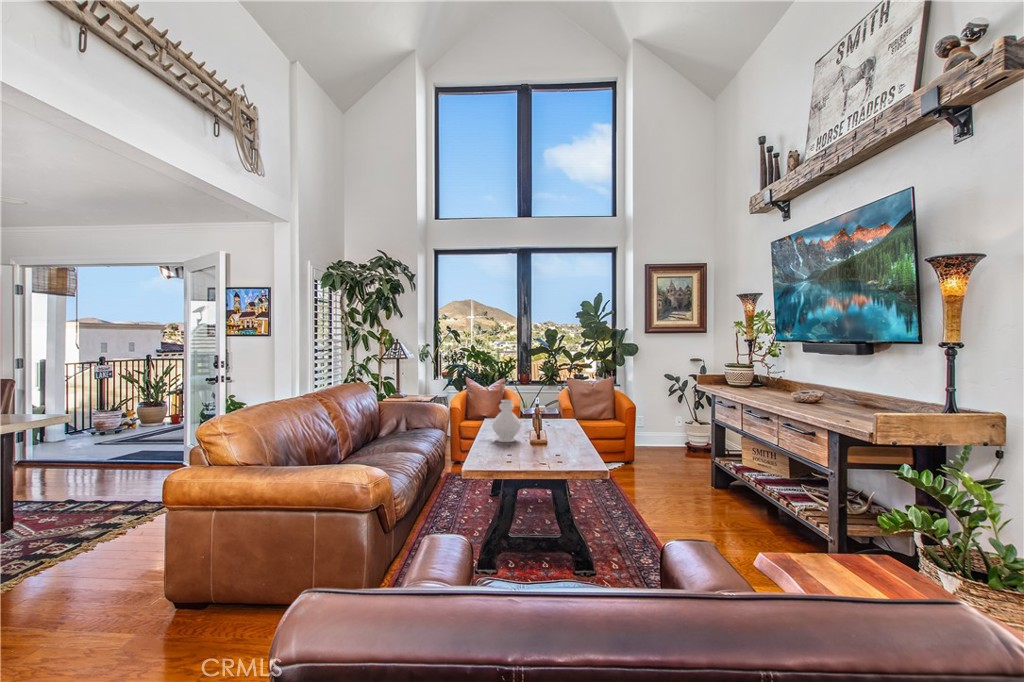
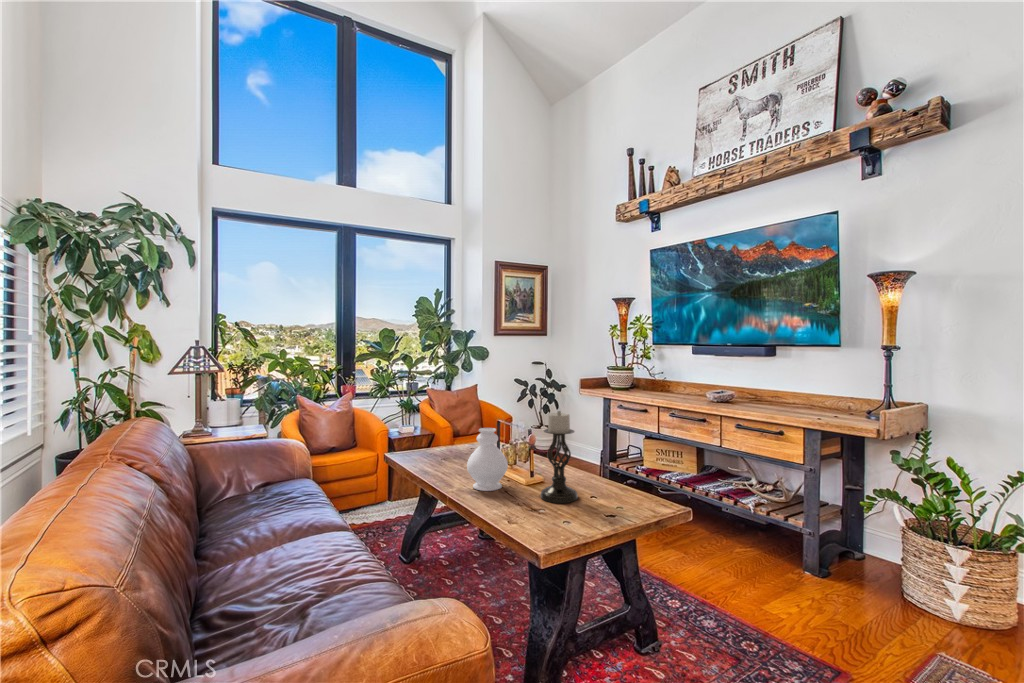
candle holder: none [522,389,549,454] -> present [541,411,578,503]

